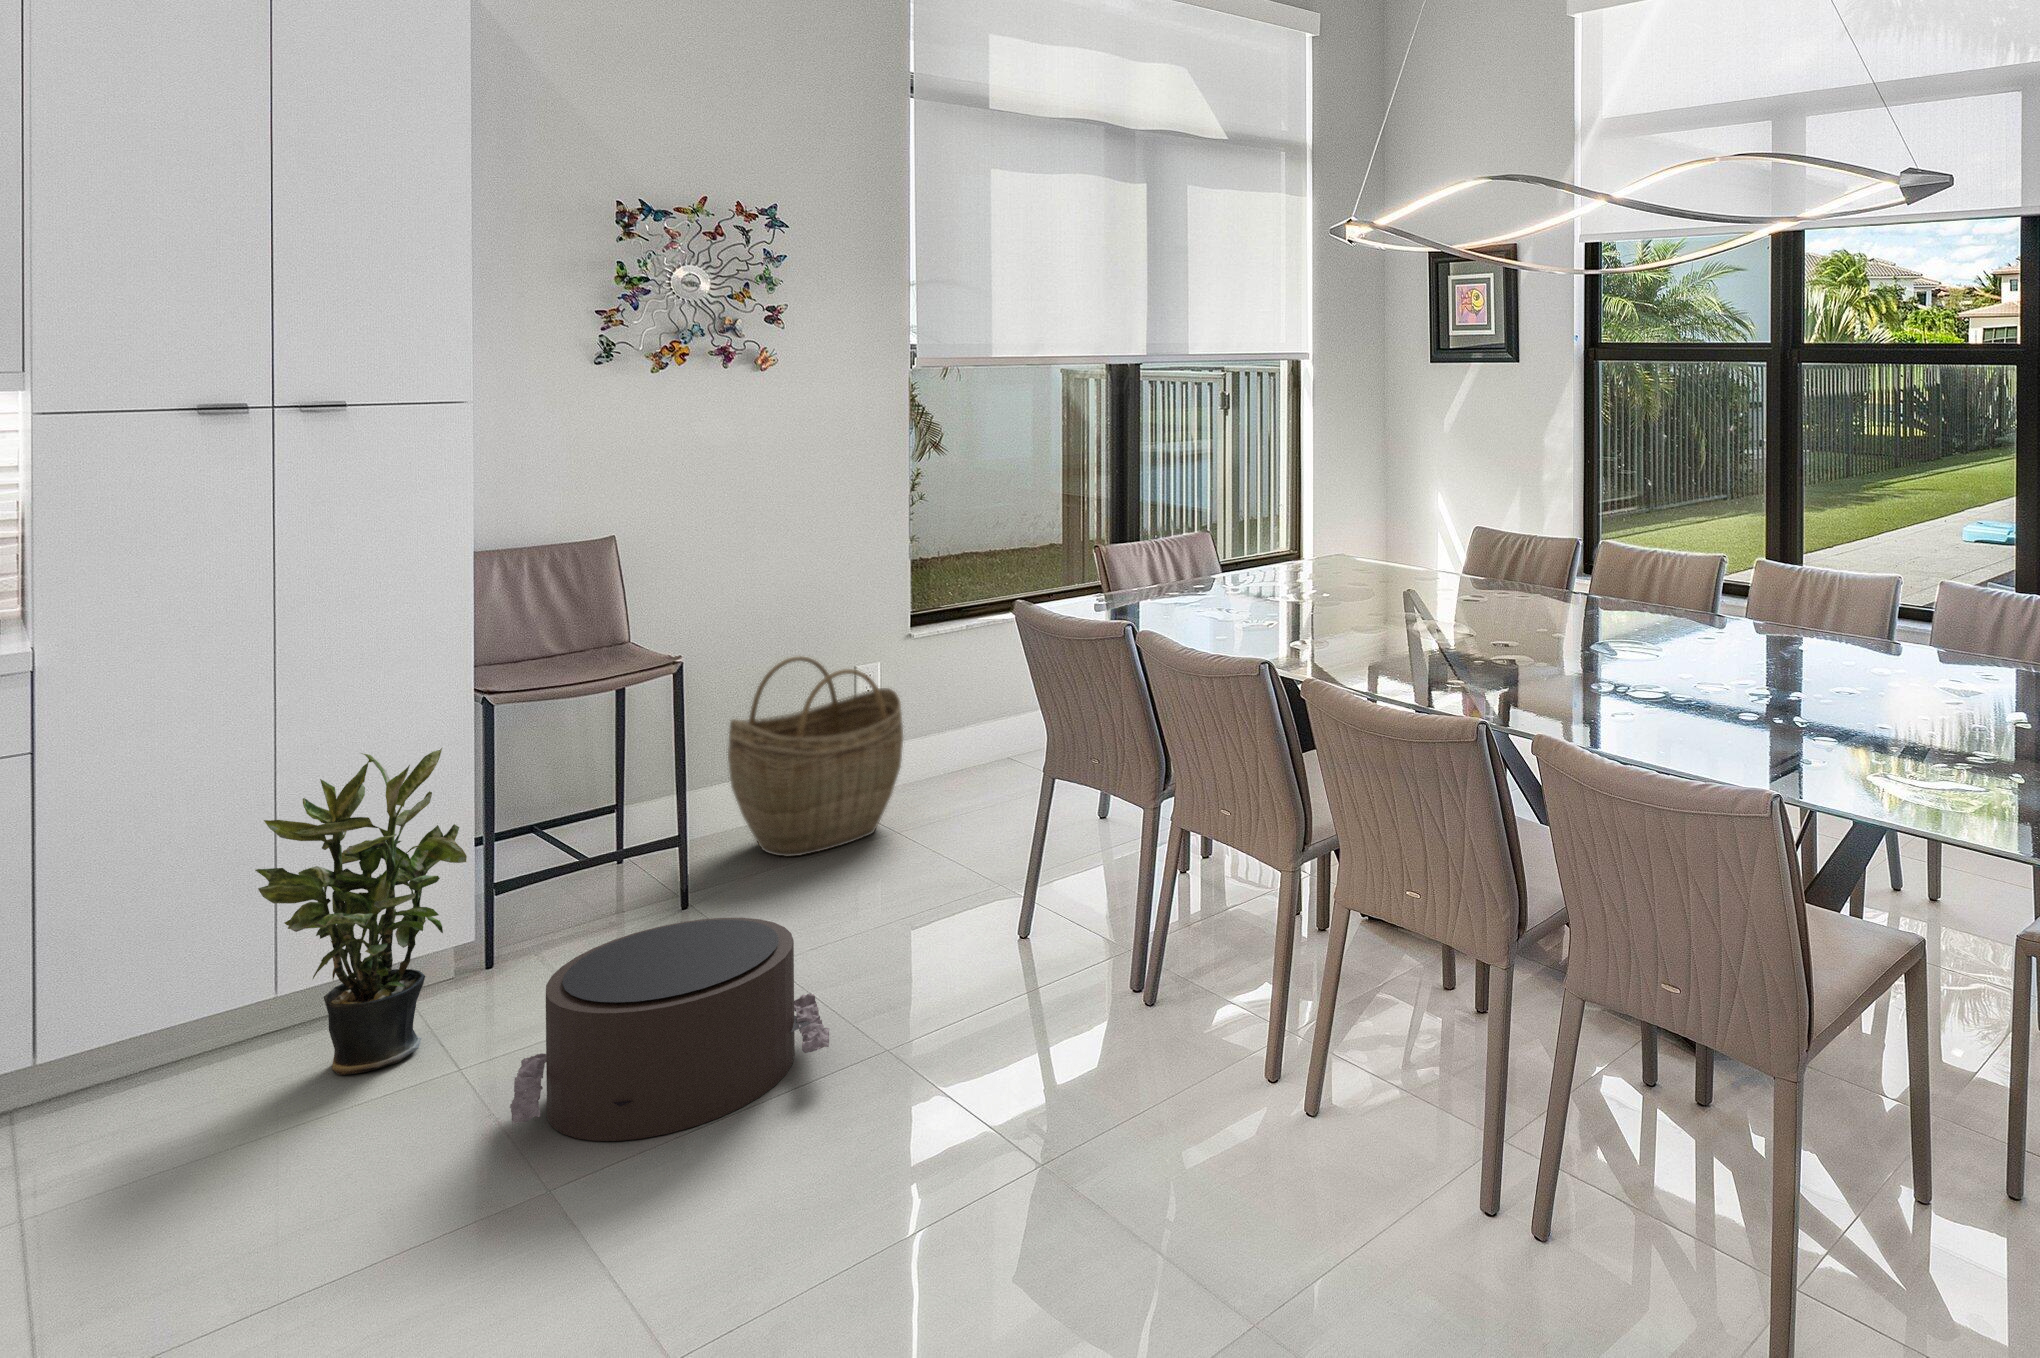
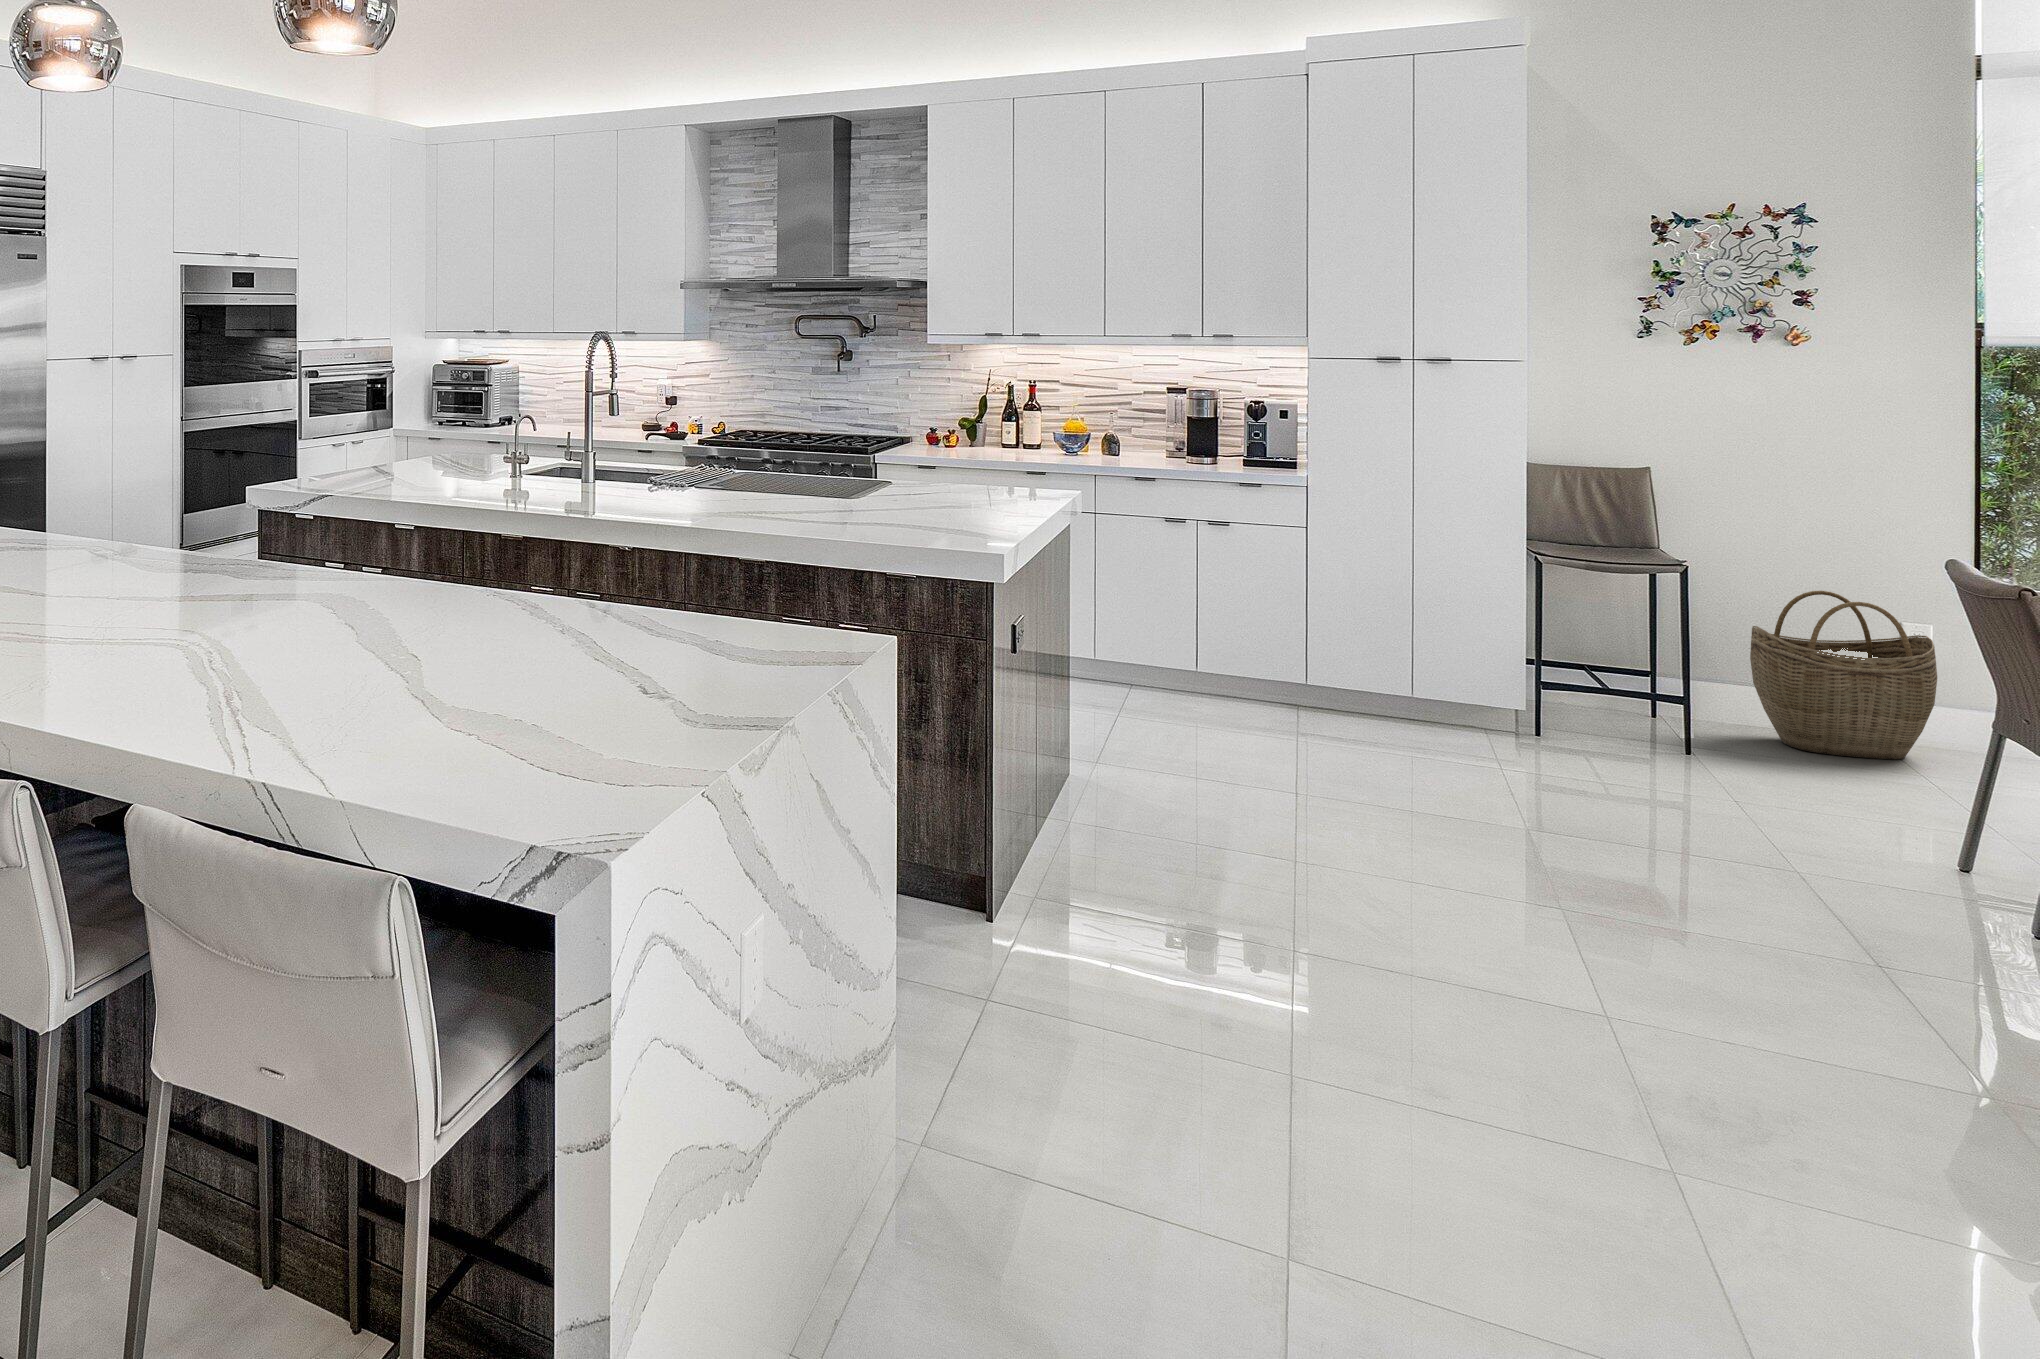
potted plant: present [255,748,467,1076] -> none [1398,564,1516,754]
pouf: present [510,918,829,1141] -> none [1519,710,1755,832]

